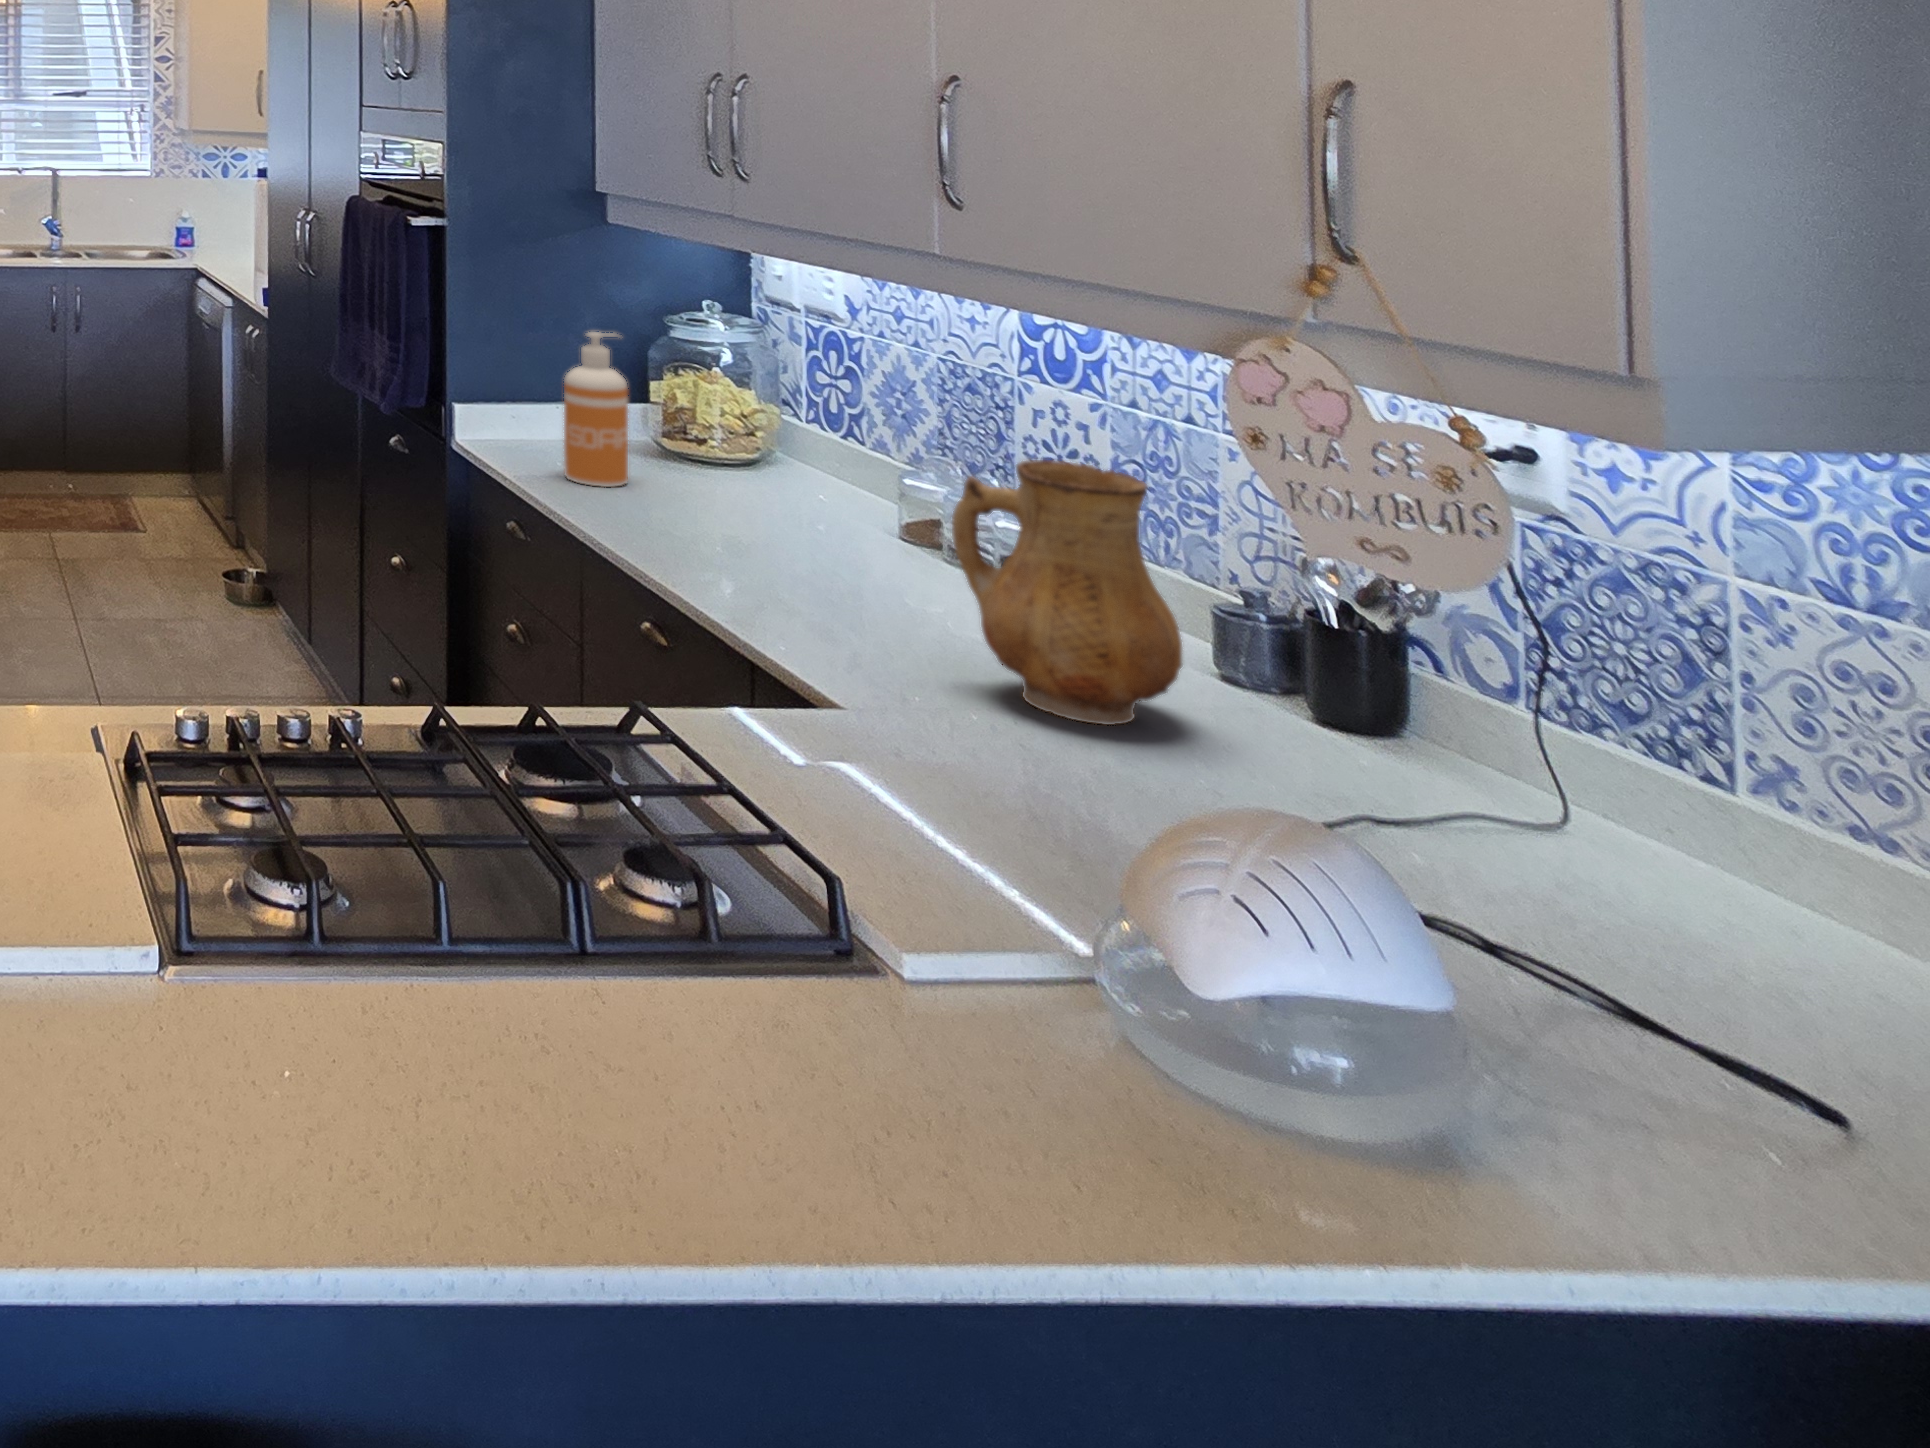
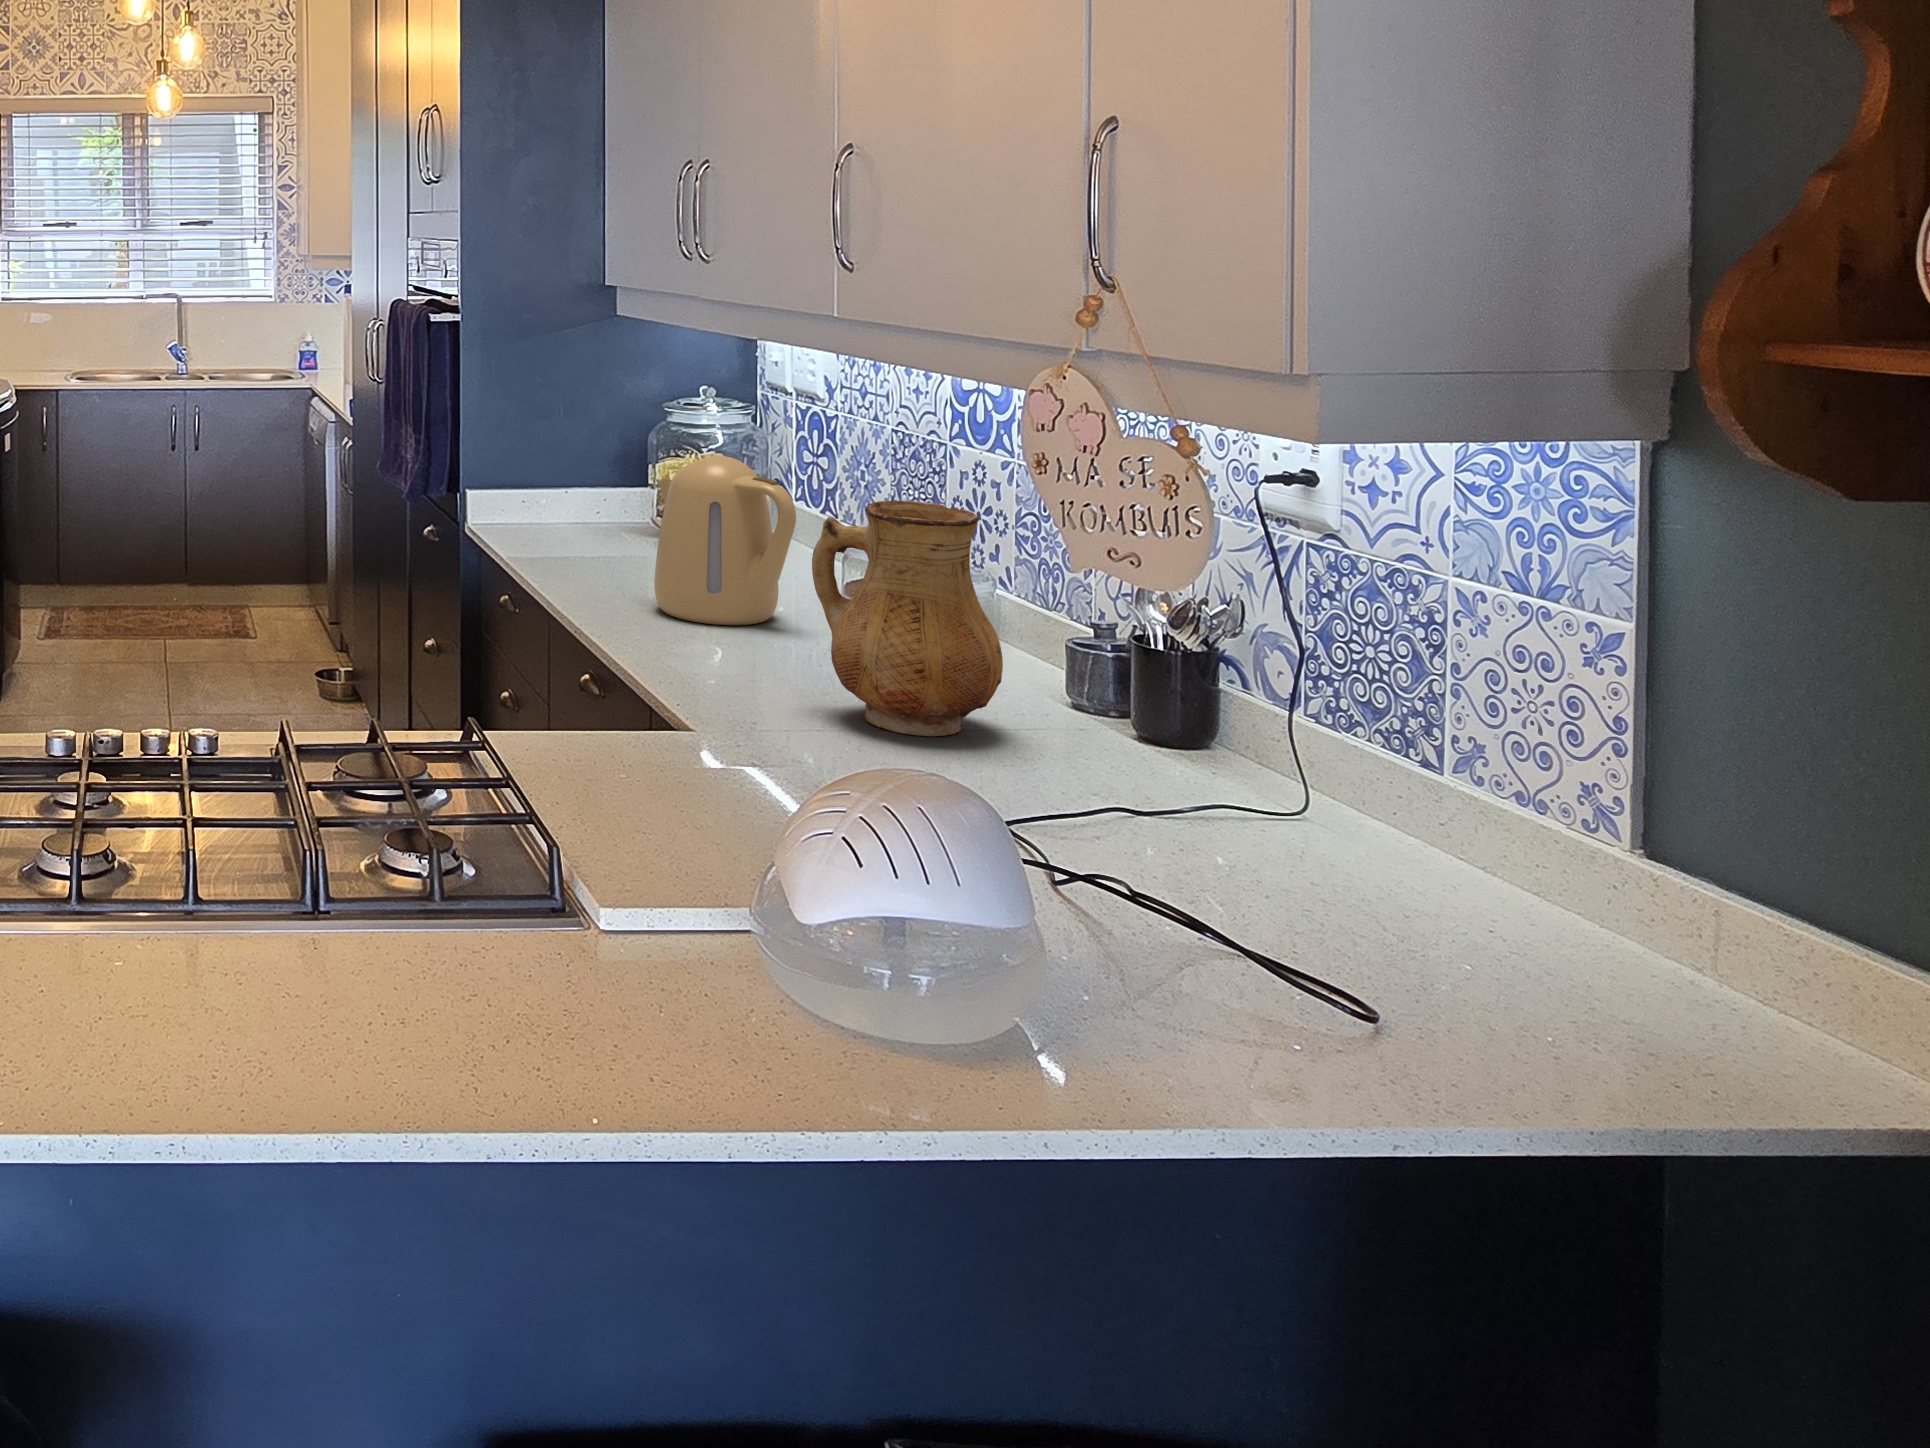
soap dispenser: present [564,332,628,487] -> none [562,418,620,564]
kettle: none [698,385,868,570] -> present [654,455,796,625]

